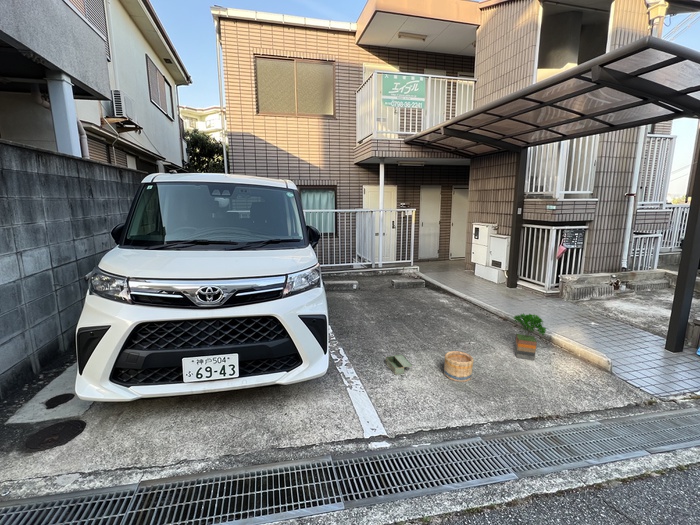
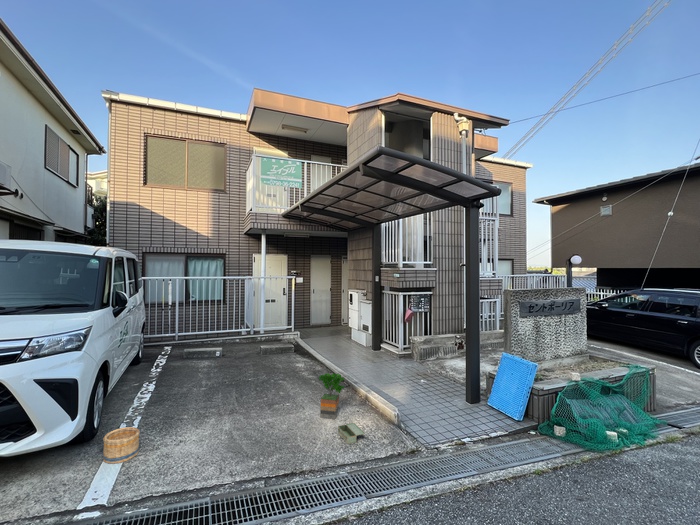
basket: present [444,351,474,382] -> present [103,427,140,464]
toolbox: present [386,355,412,375] -> present [338,423,365,444]

